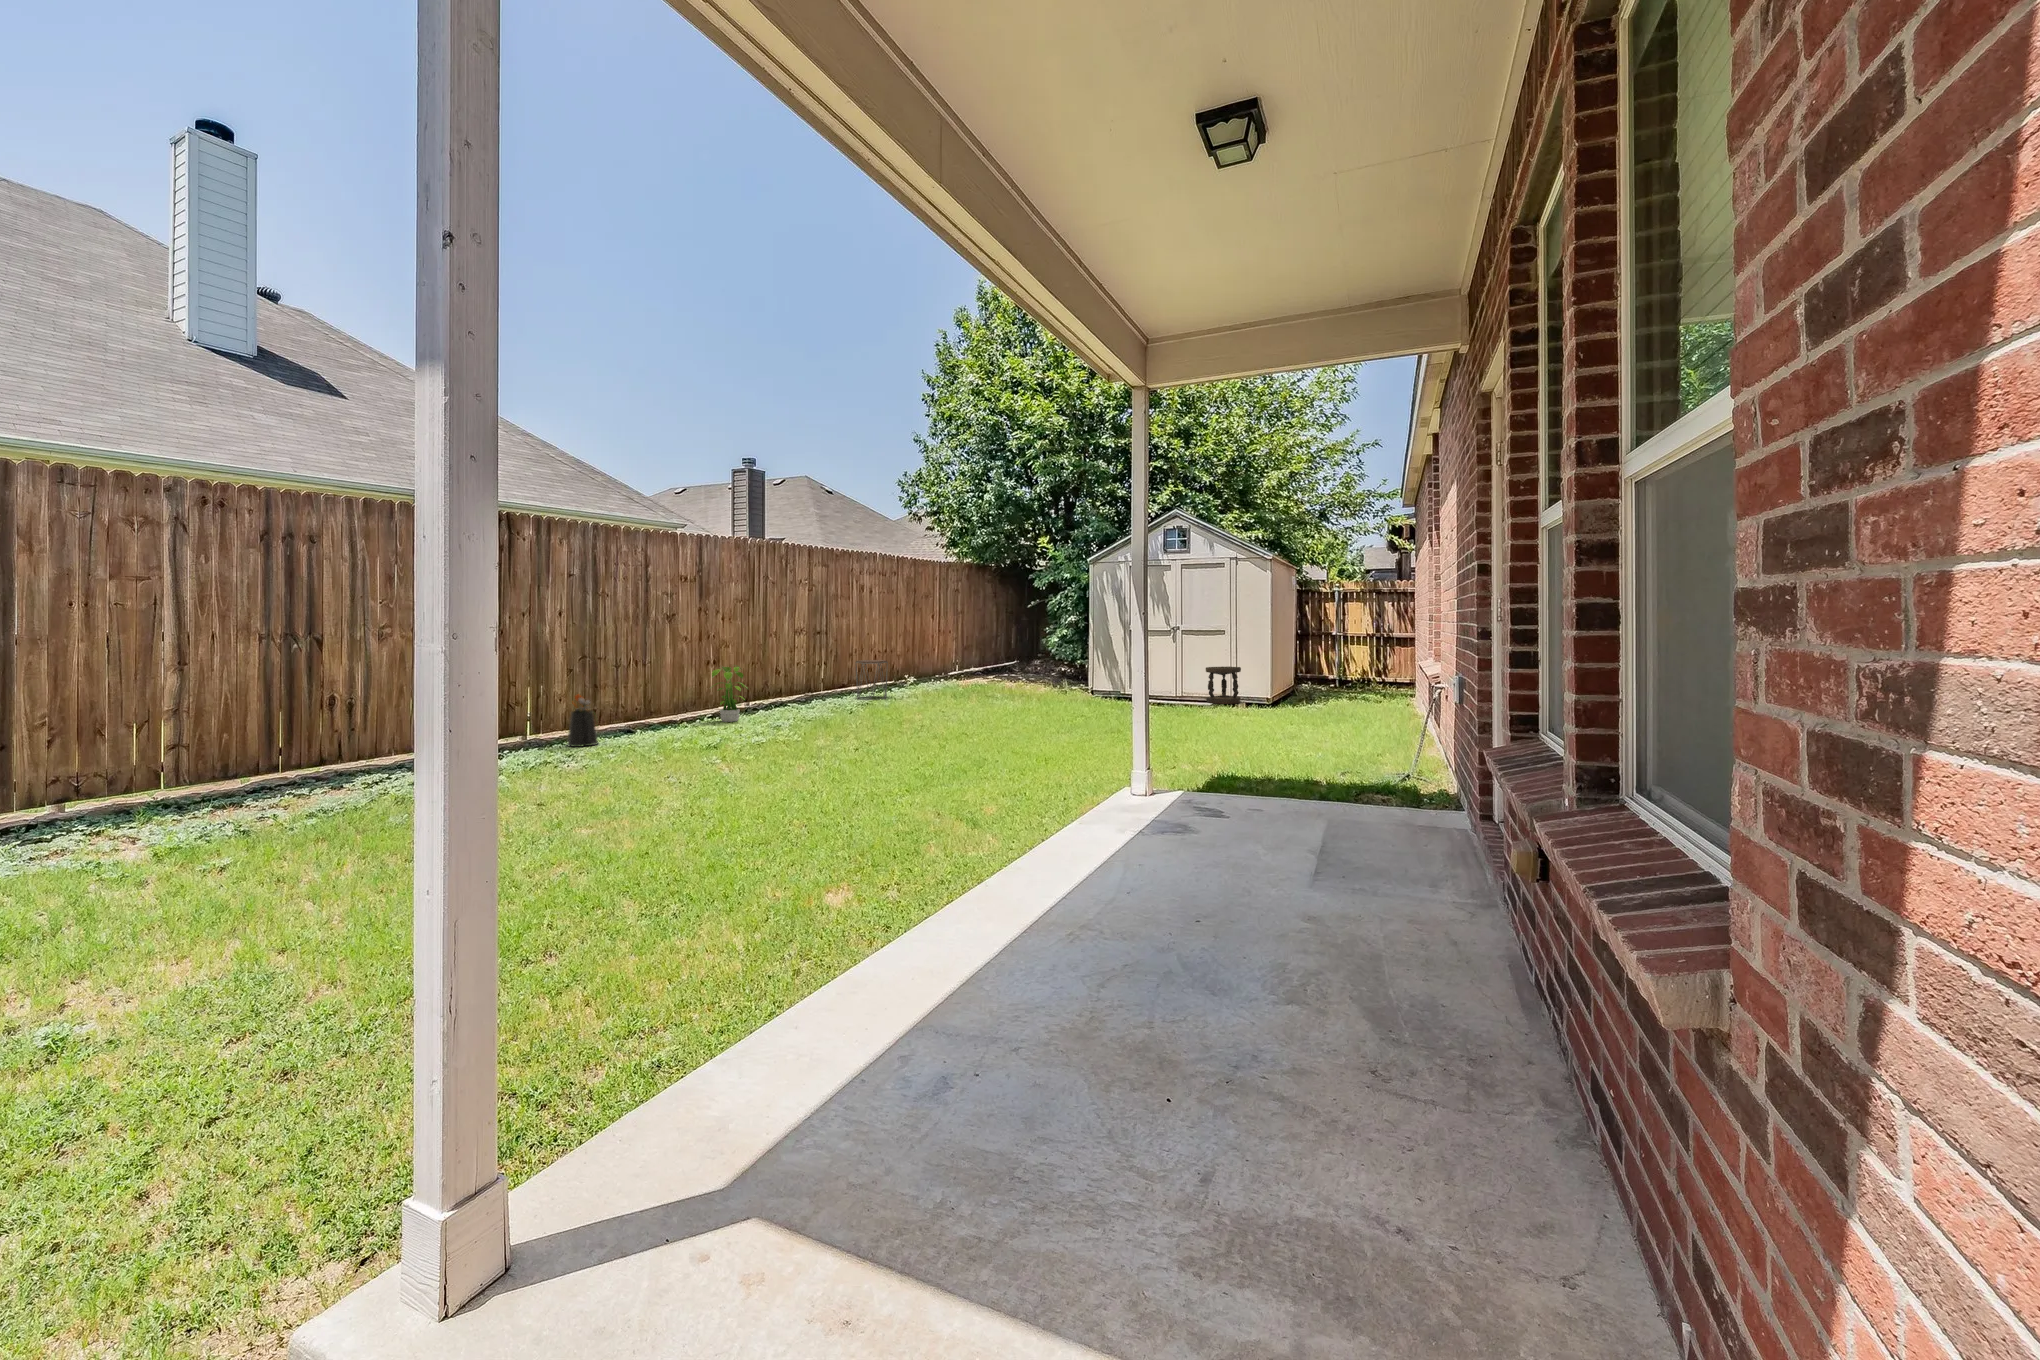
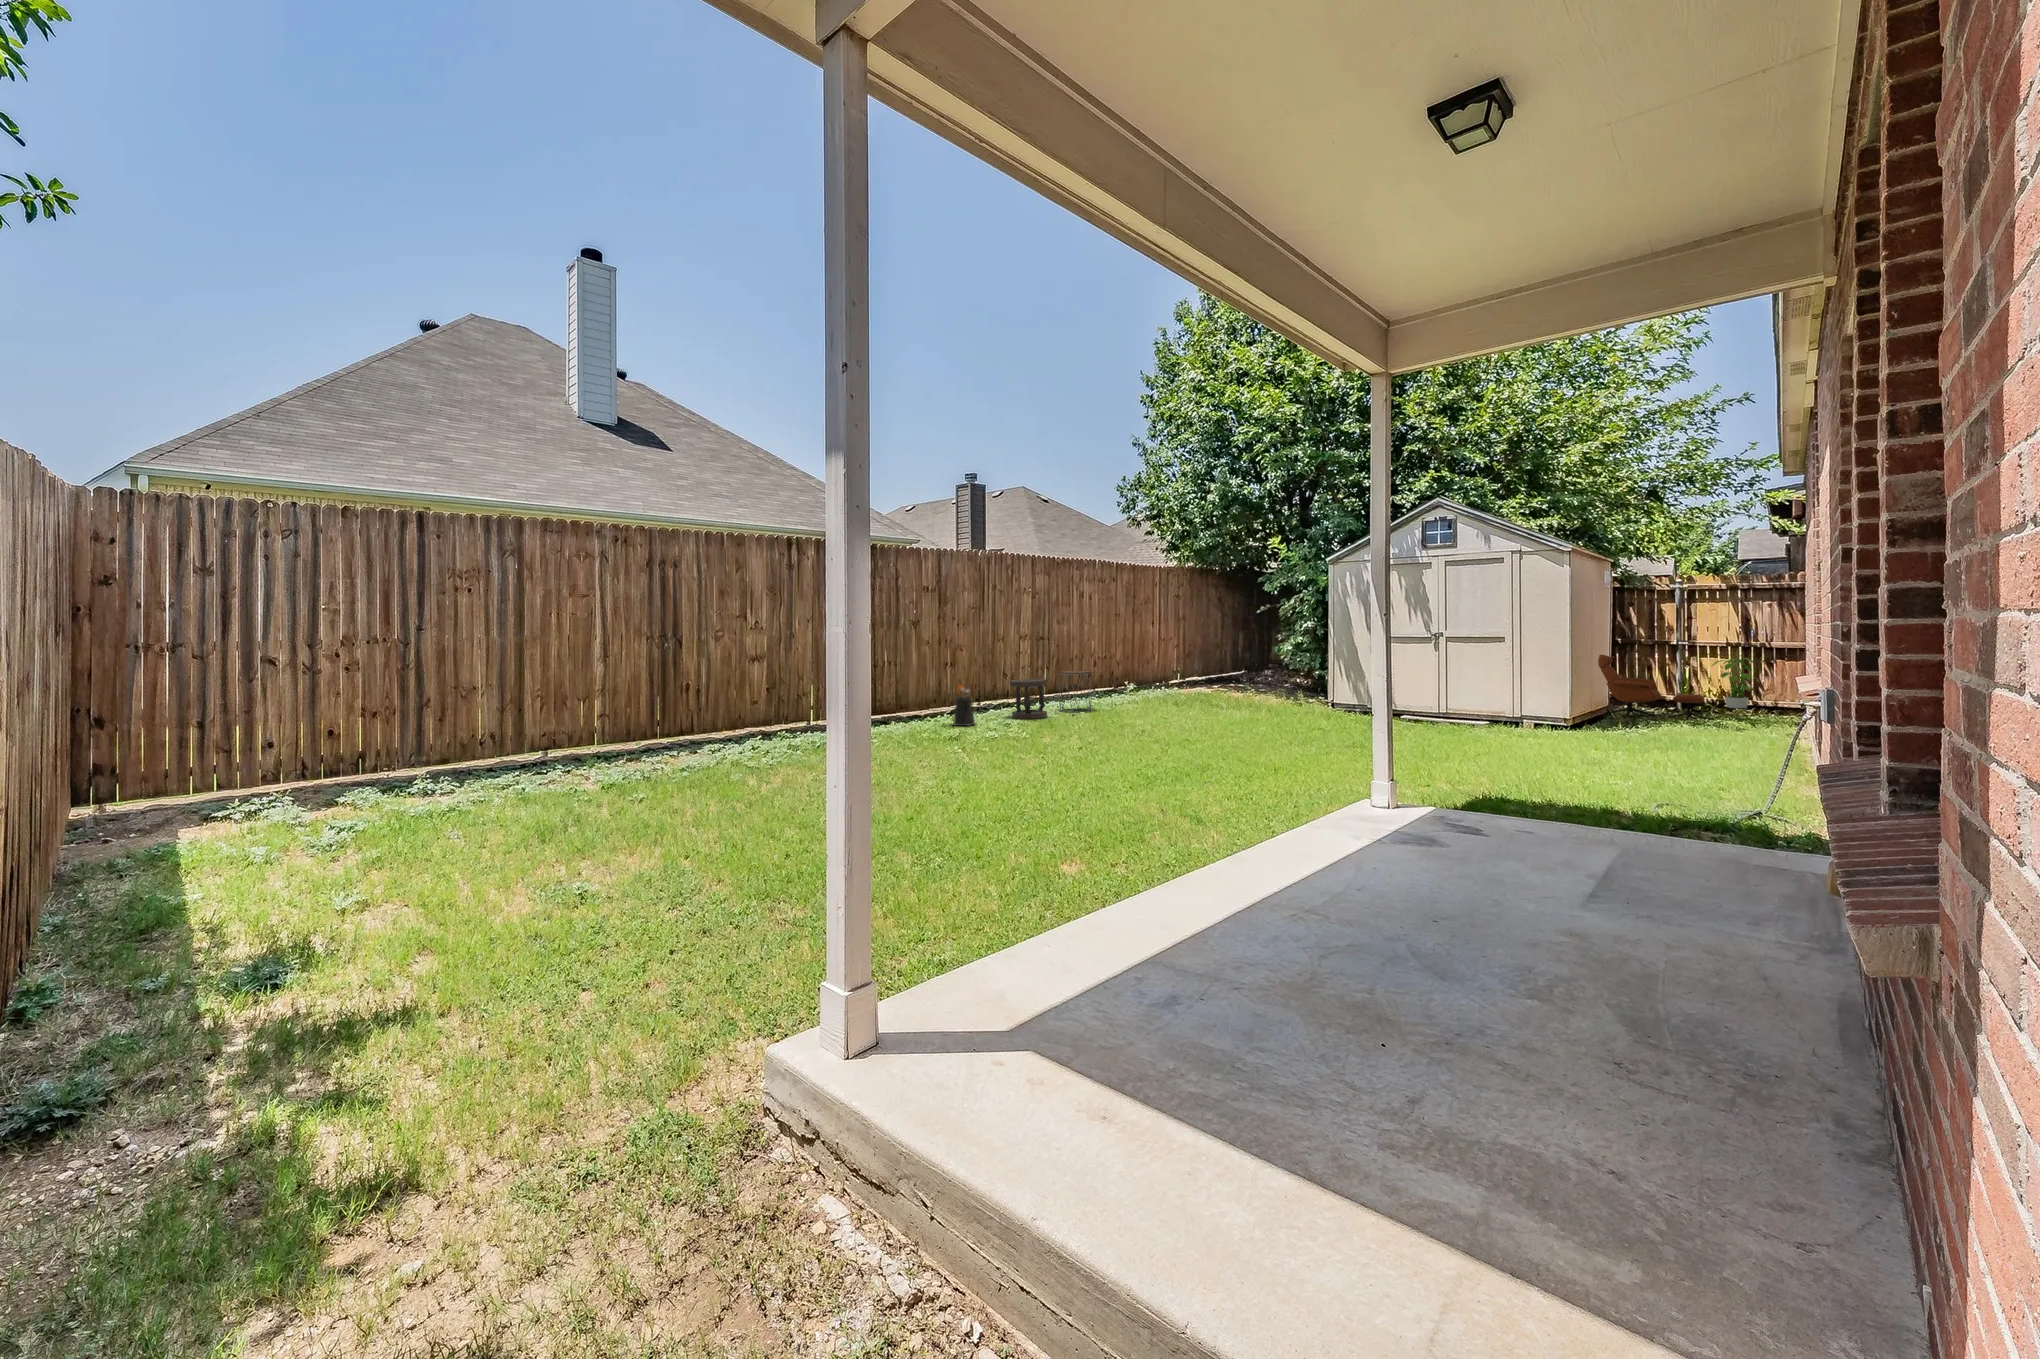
lounge chair: none [1288,644,1359,695] -> present [1598,655,1711,720]
potted plant: present [710,665,748,722] -> present [1711,658,1752,708]
stool: present [1206,667,1241,704] -> present [1010,679,1047,719]
watering can: present [567,694,598,747] -> present [953,685,975,726]

